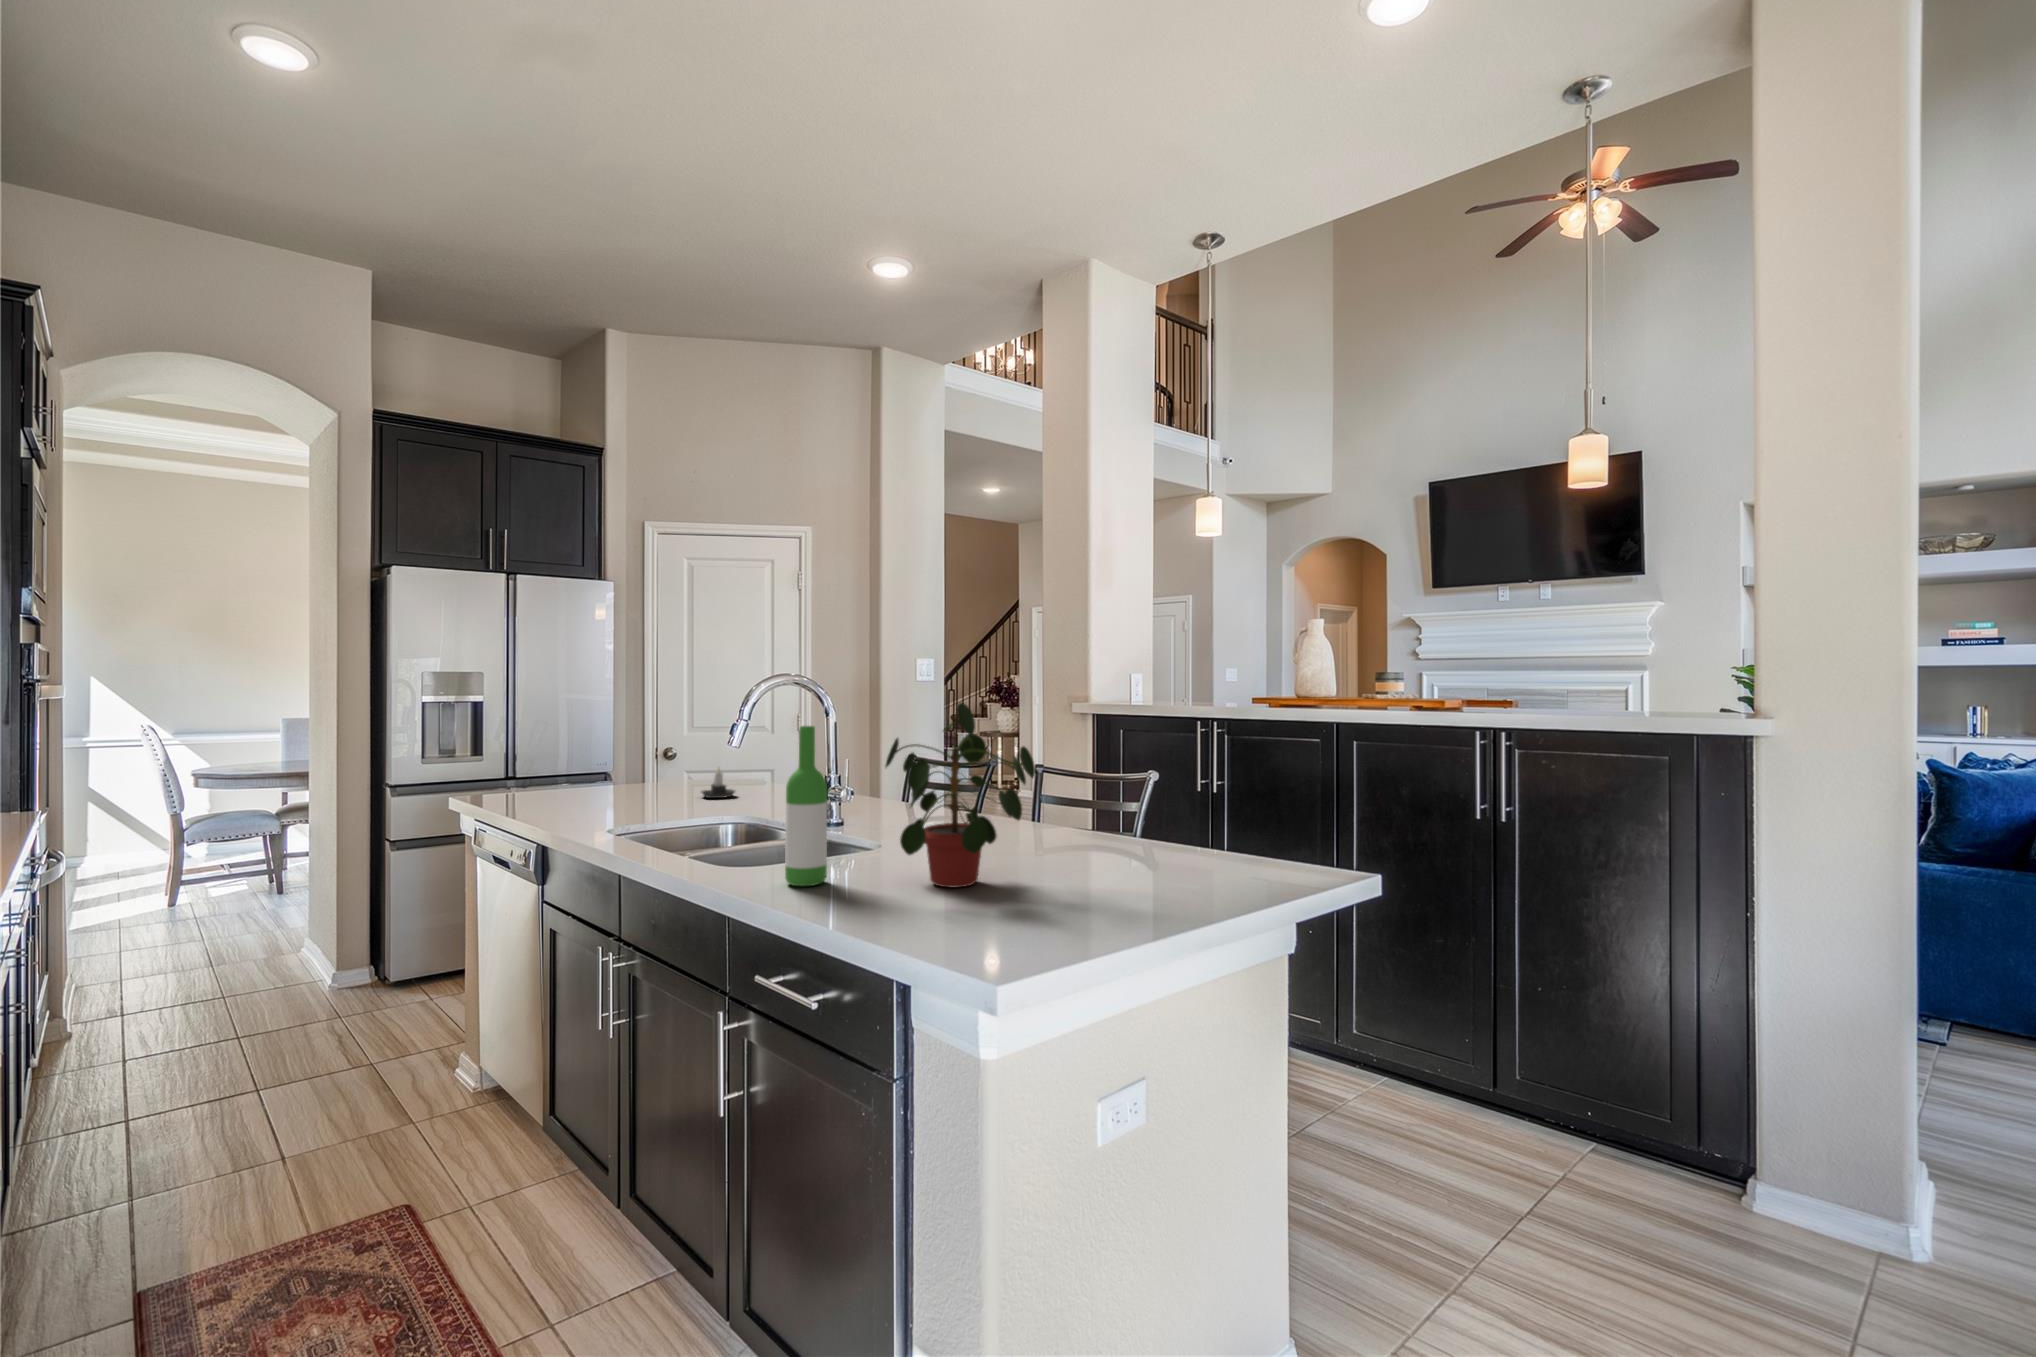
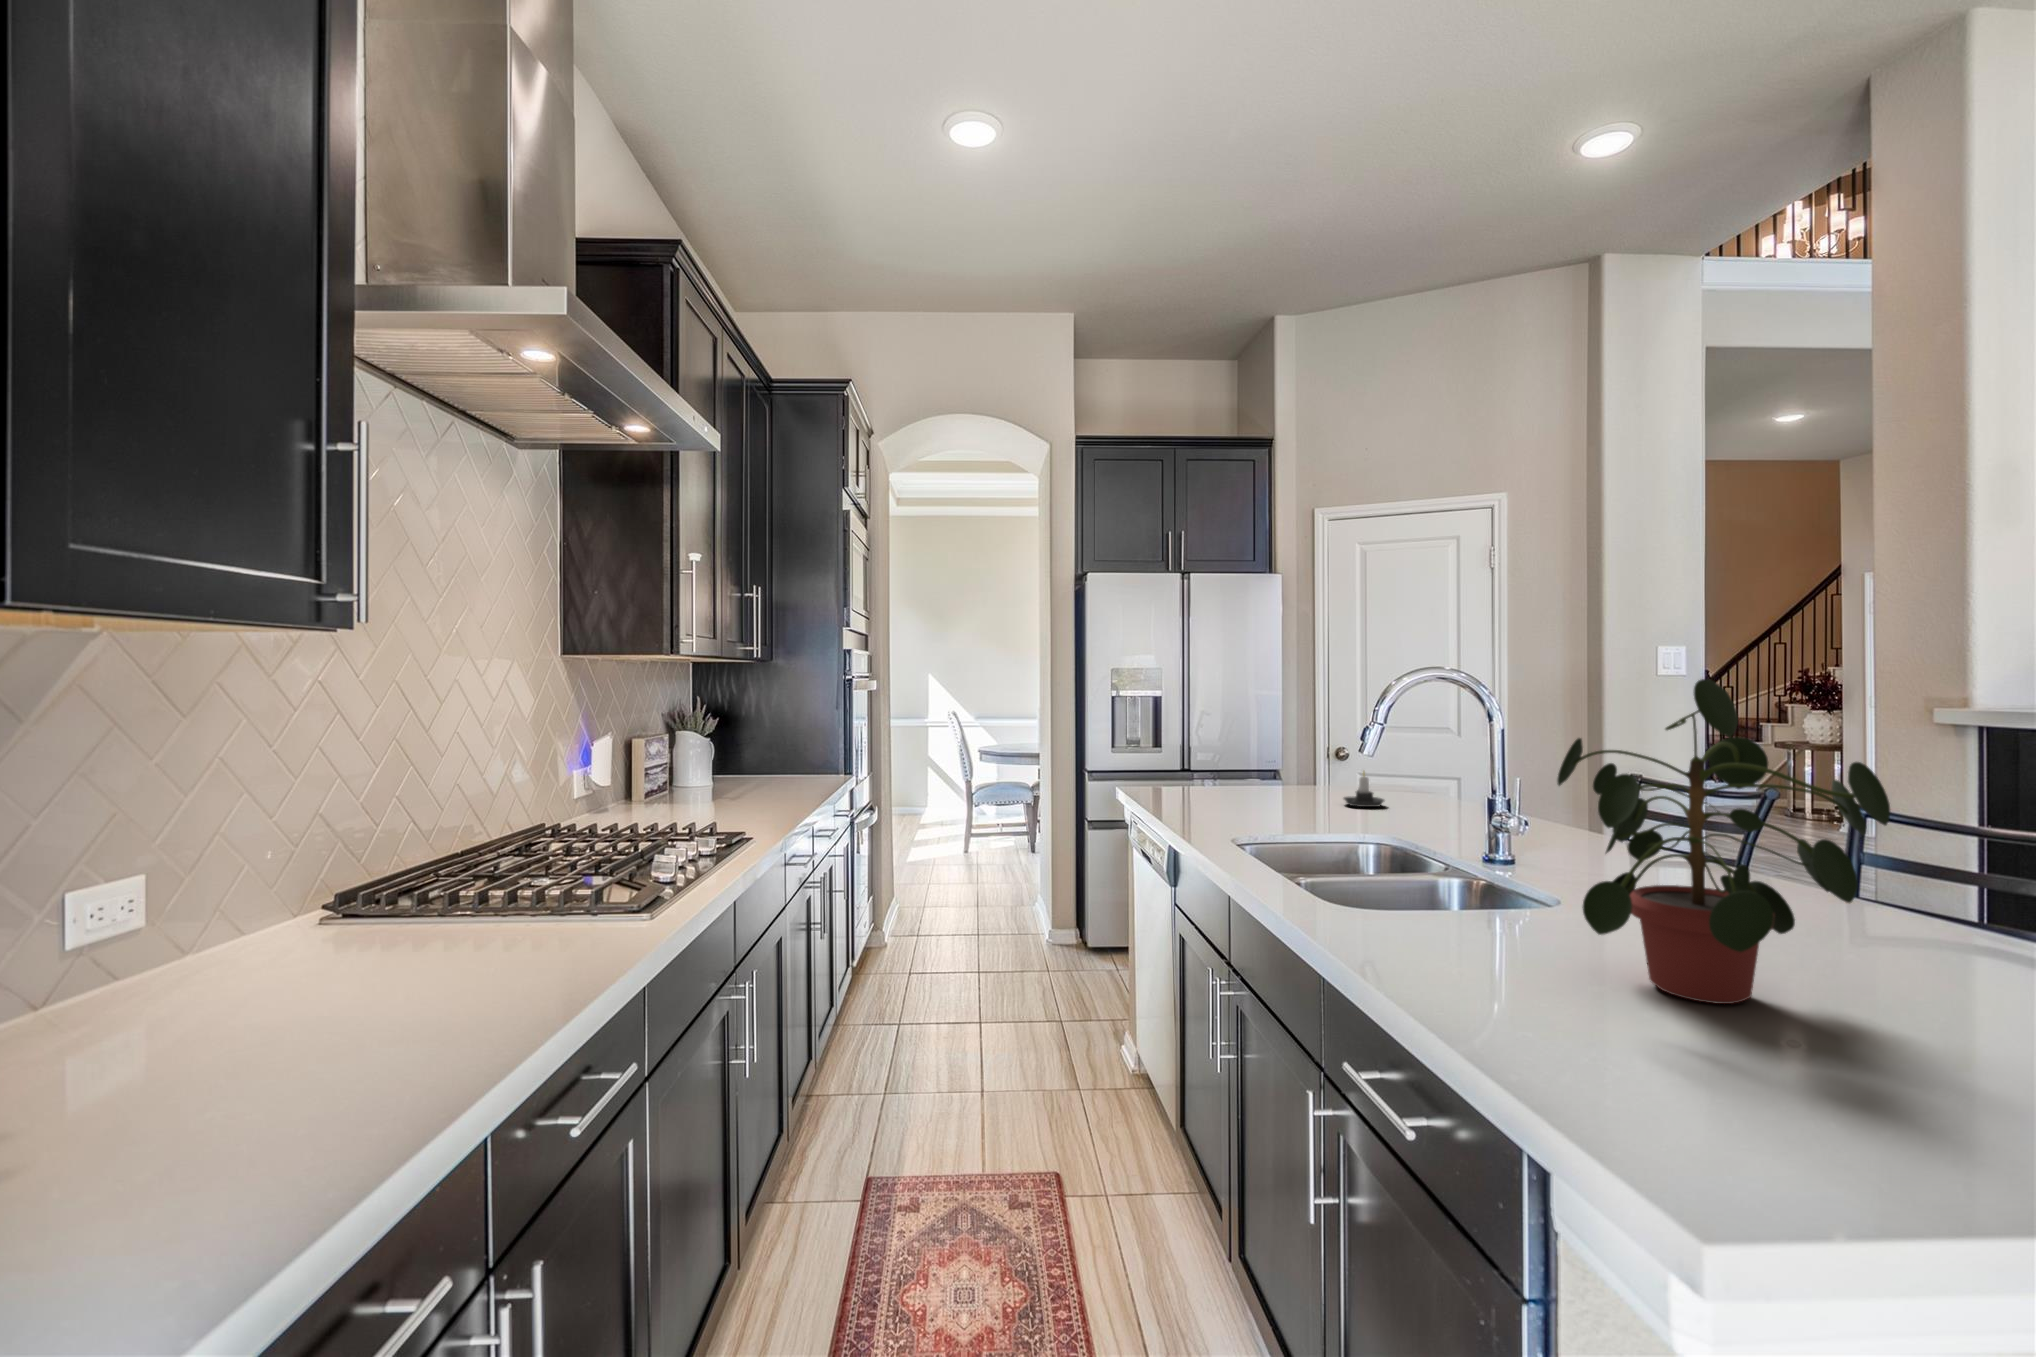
wine bottle: present [785,726,827,886] -> none [1398,717,1463,950]

